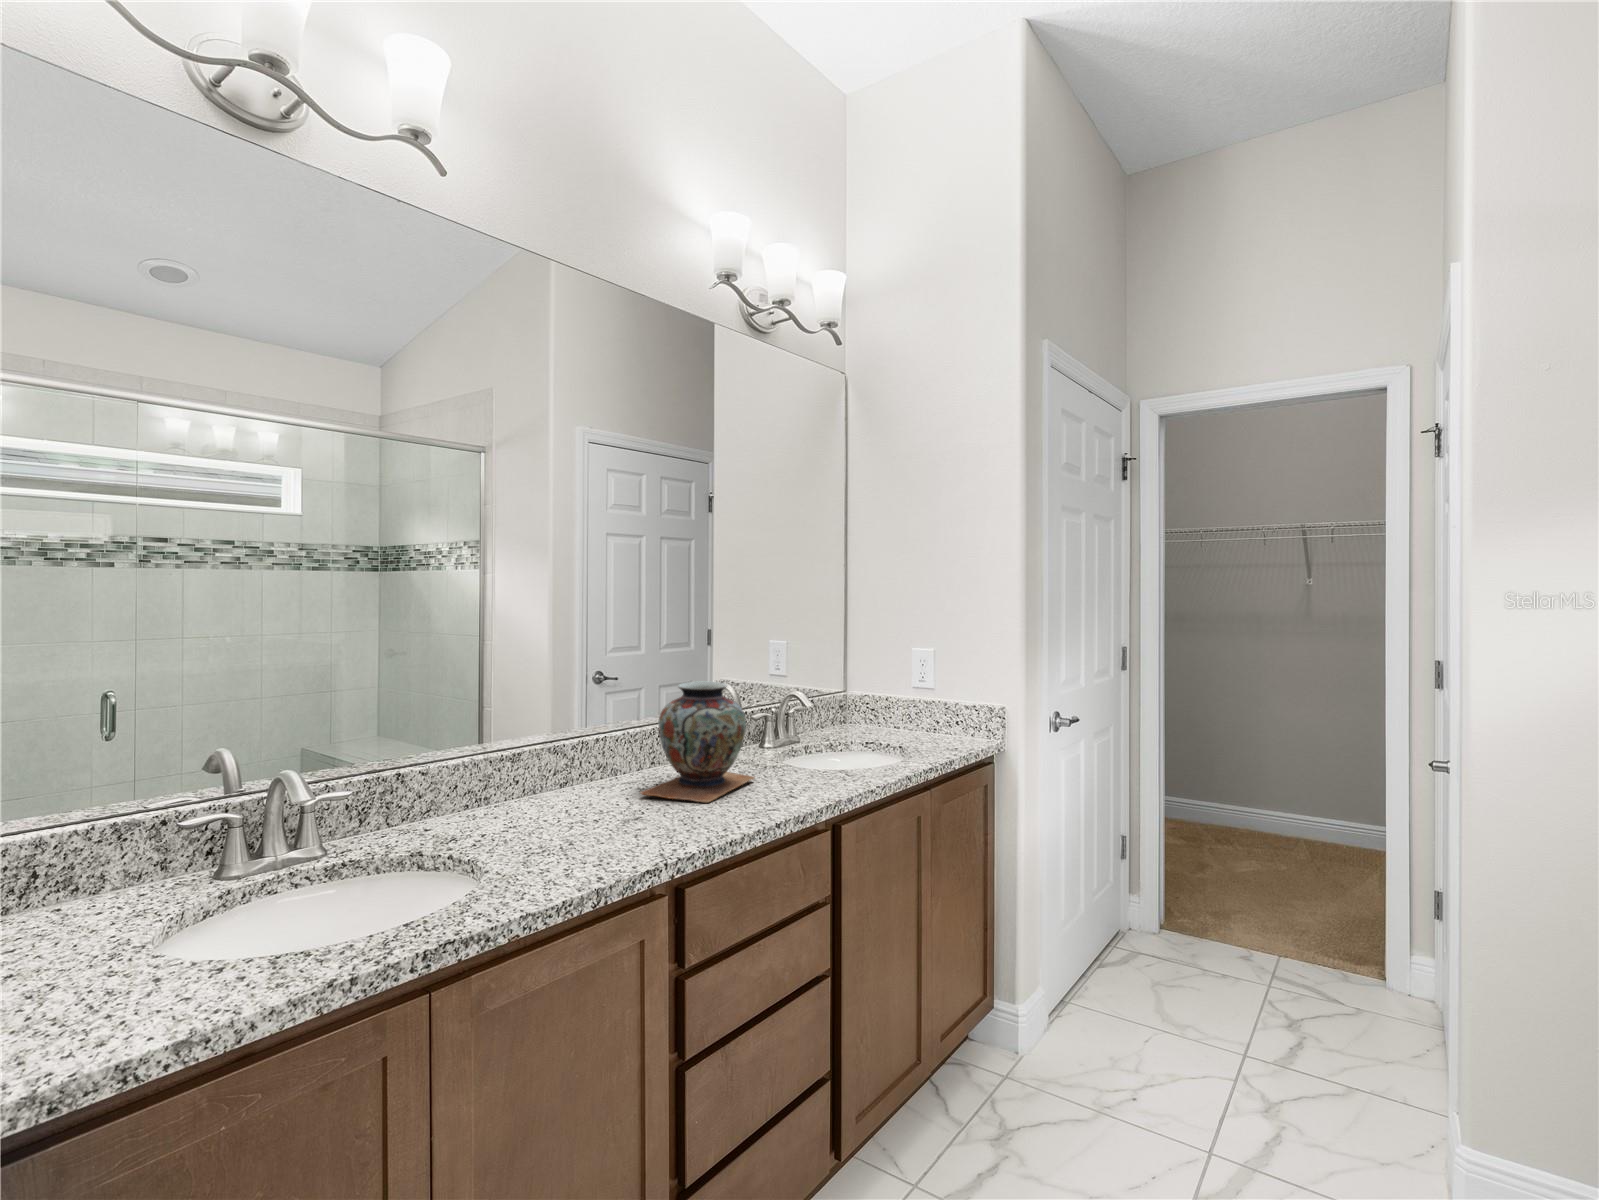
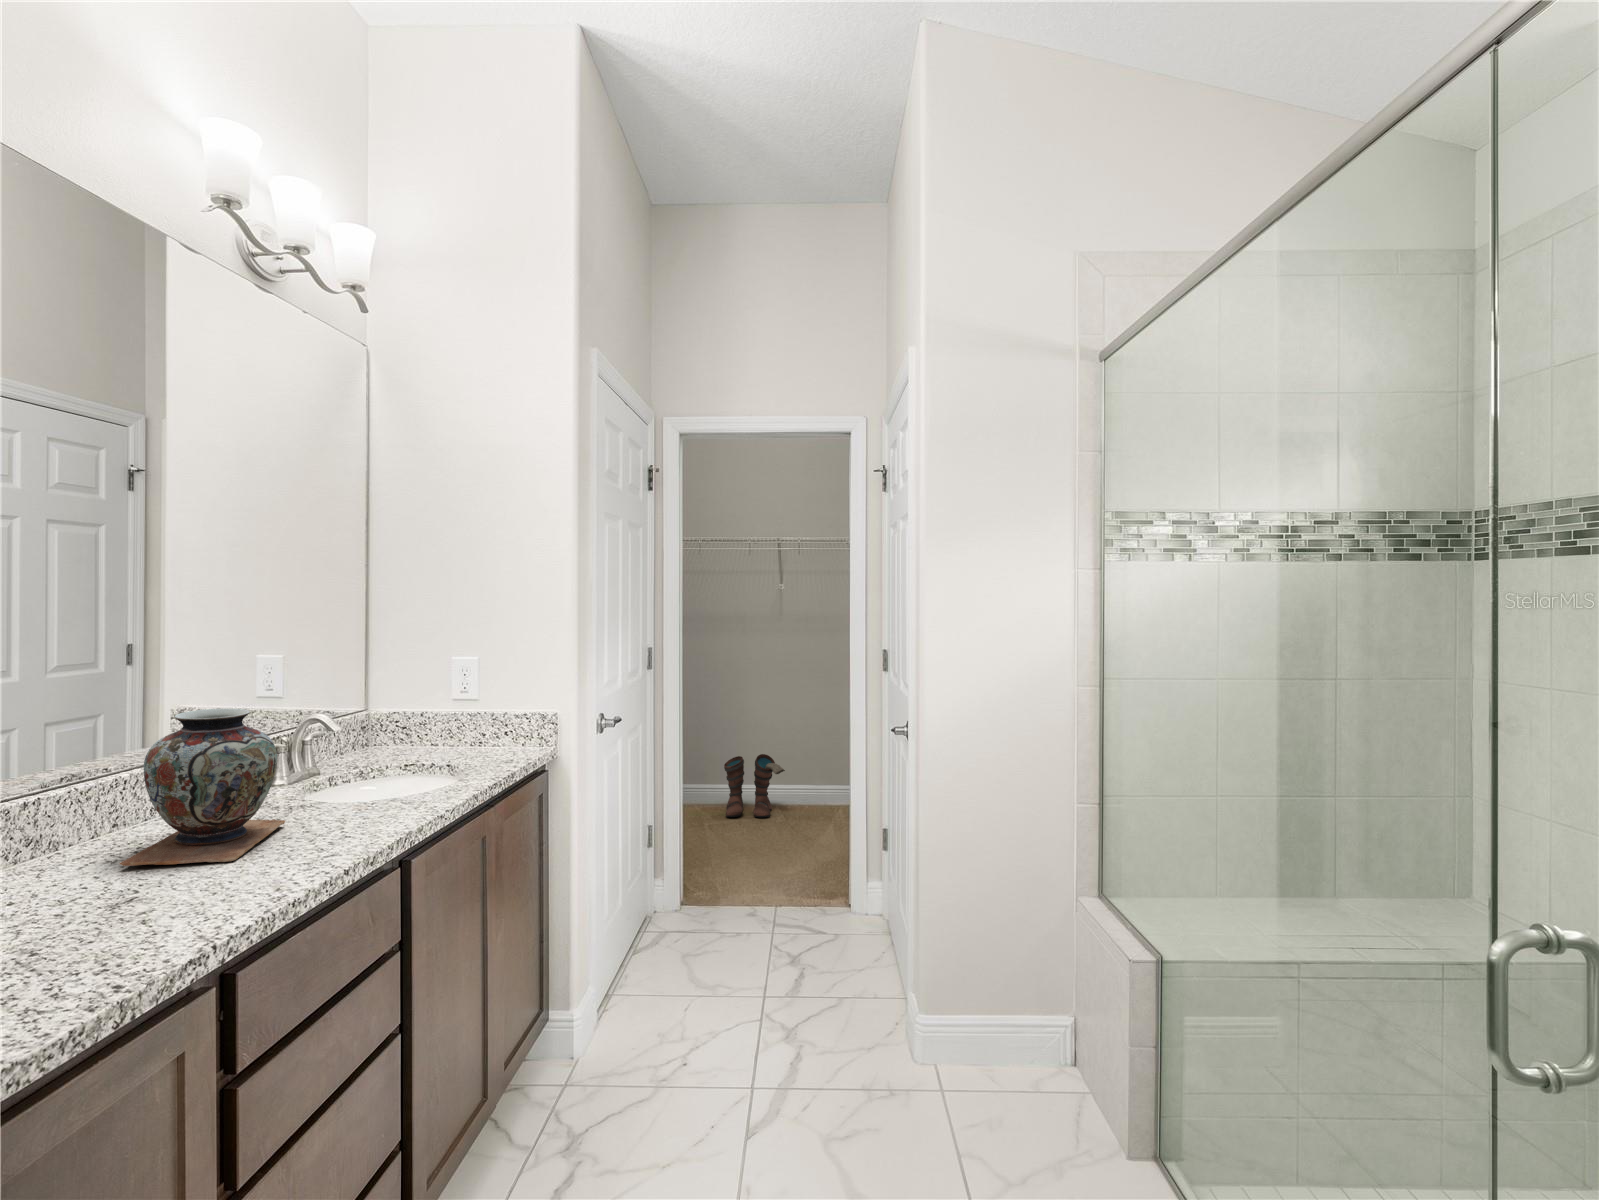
boots: none [1231,774,1309,848] -> present [724,754,785,817]

